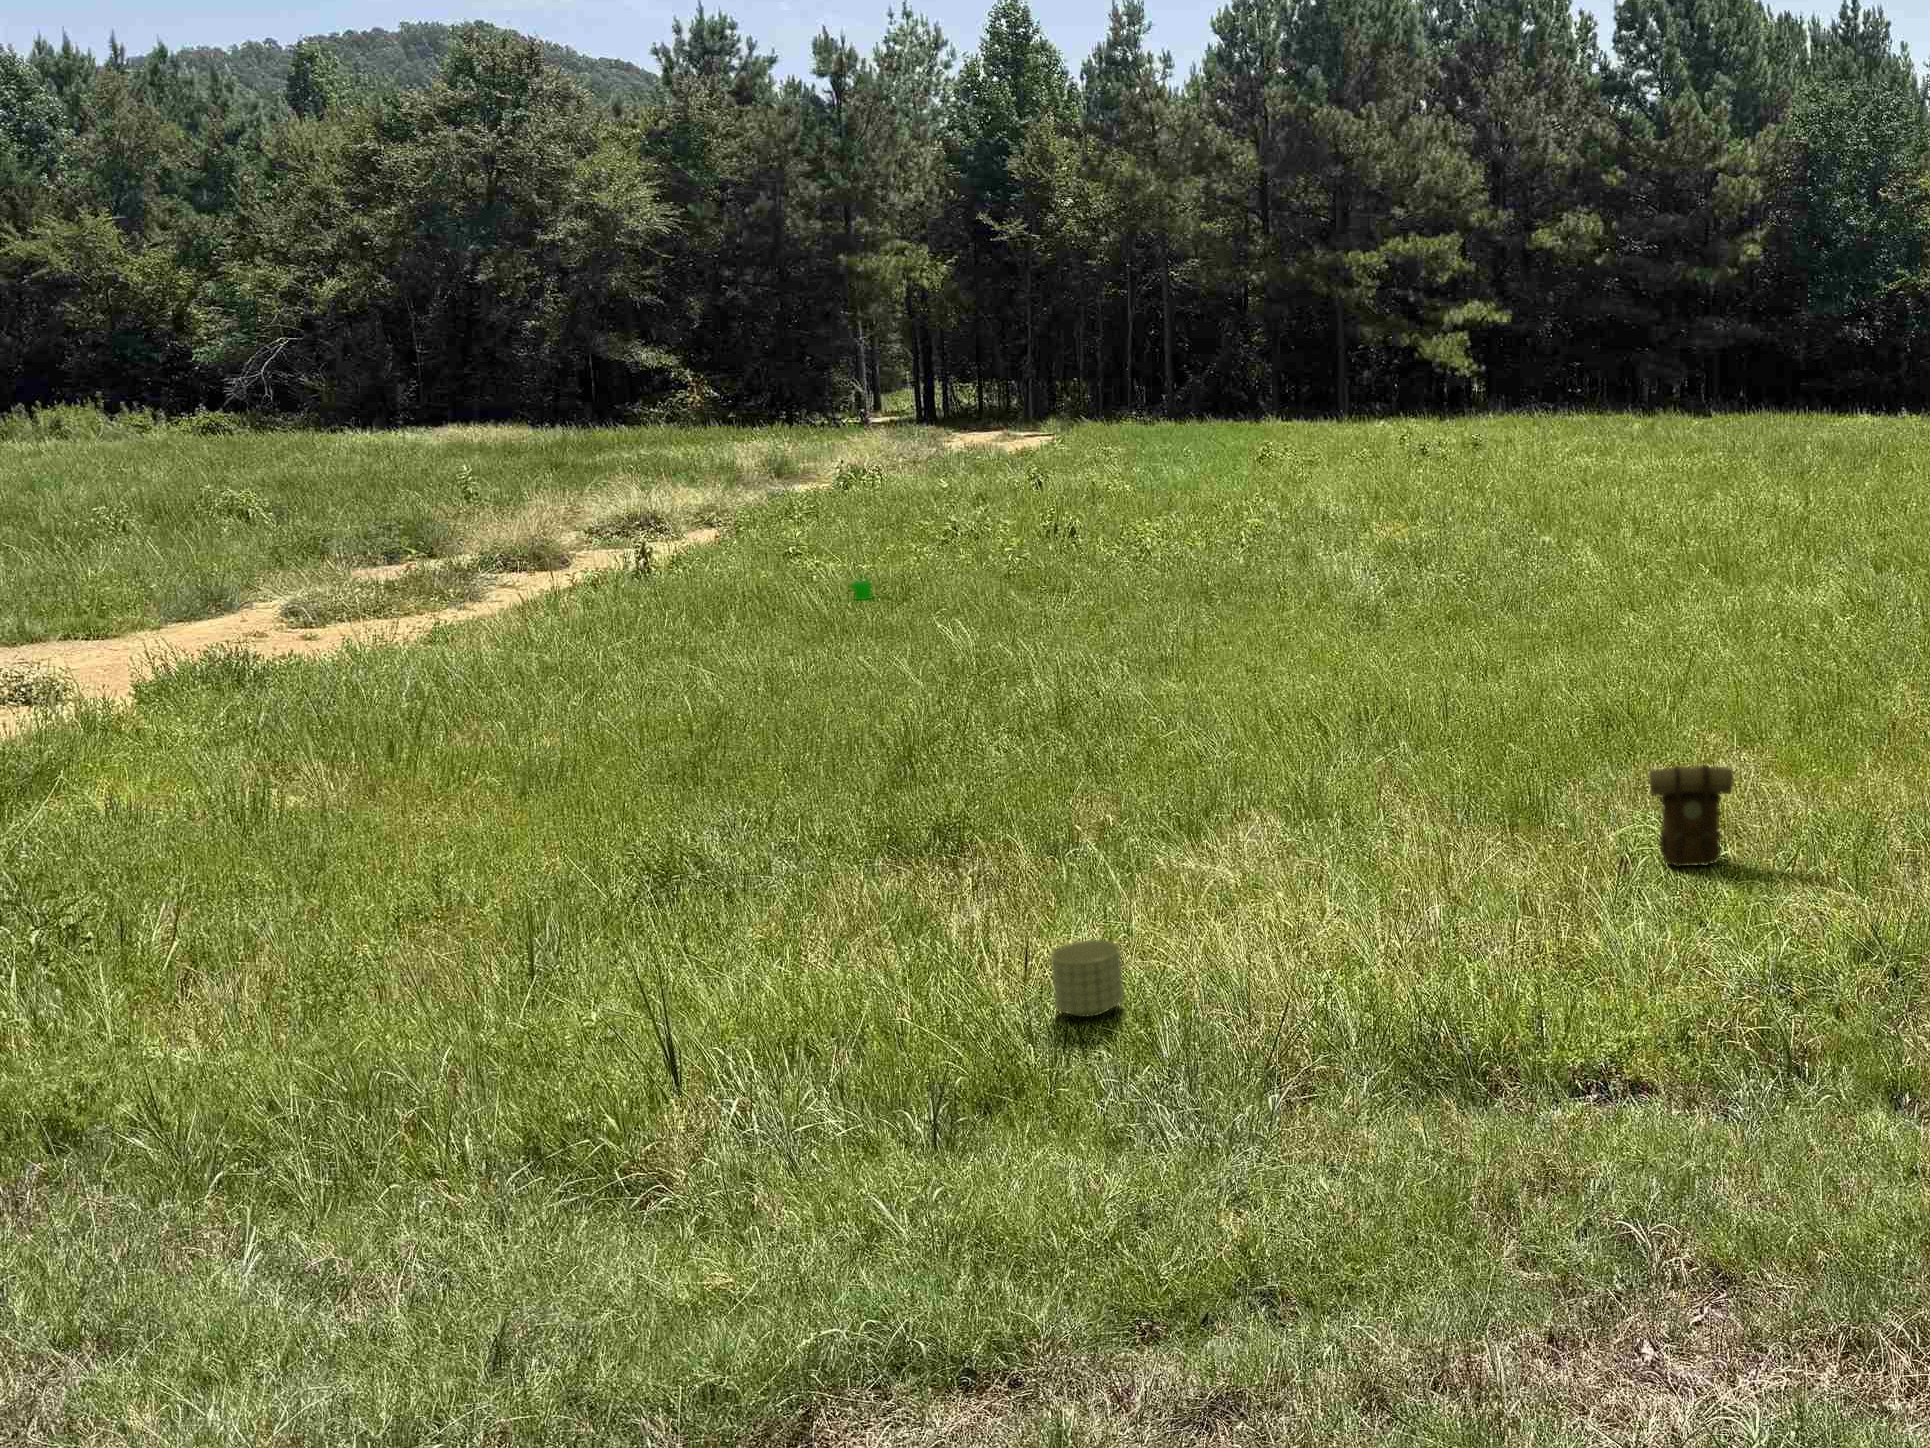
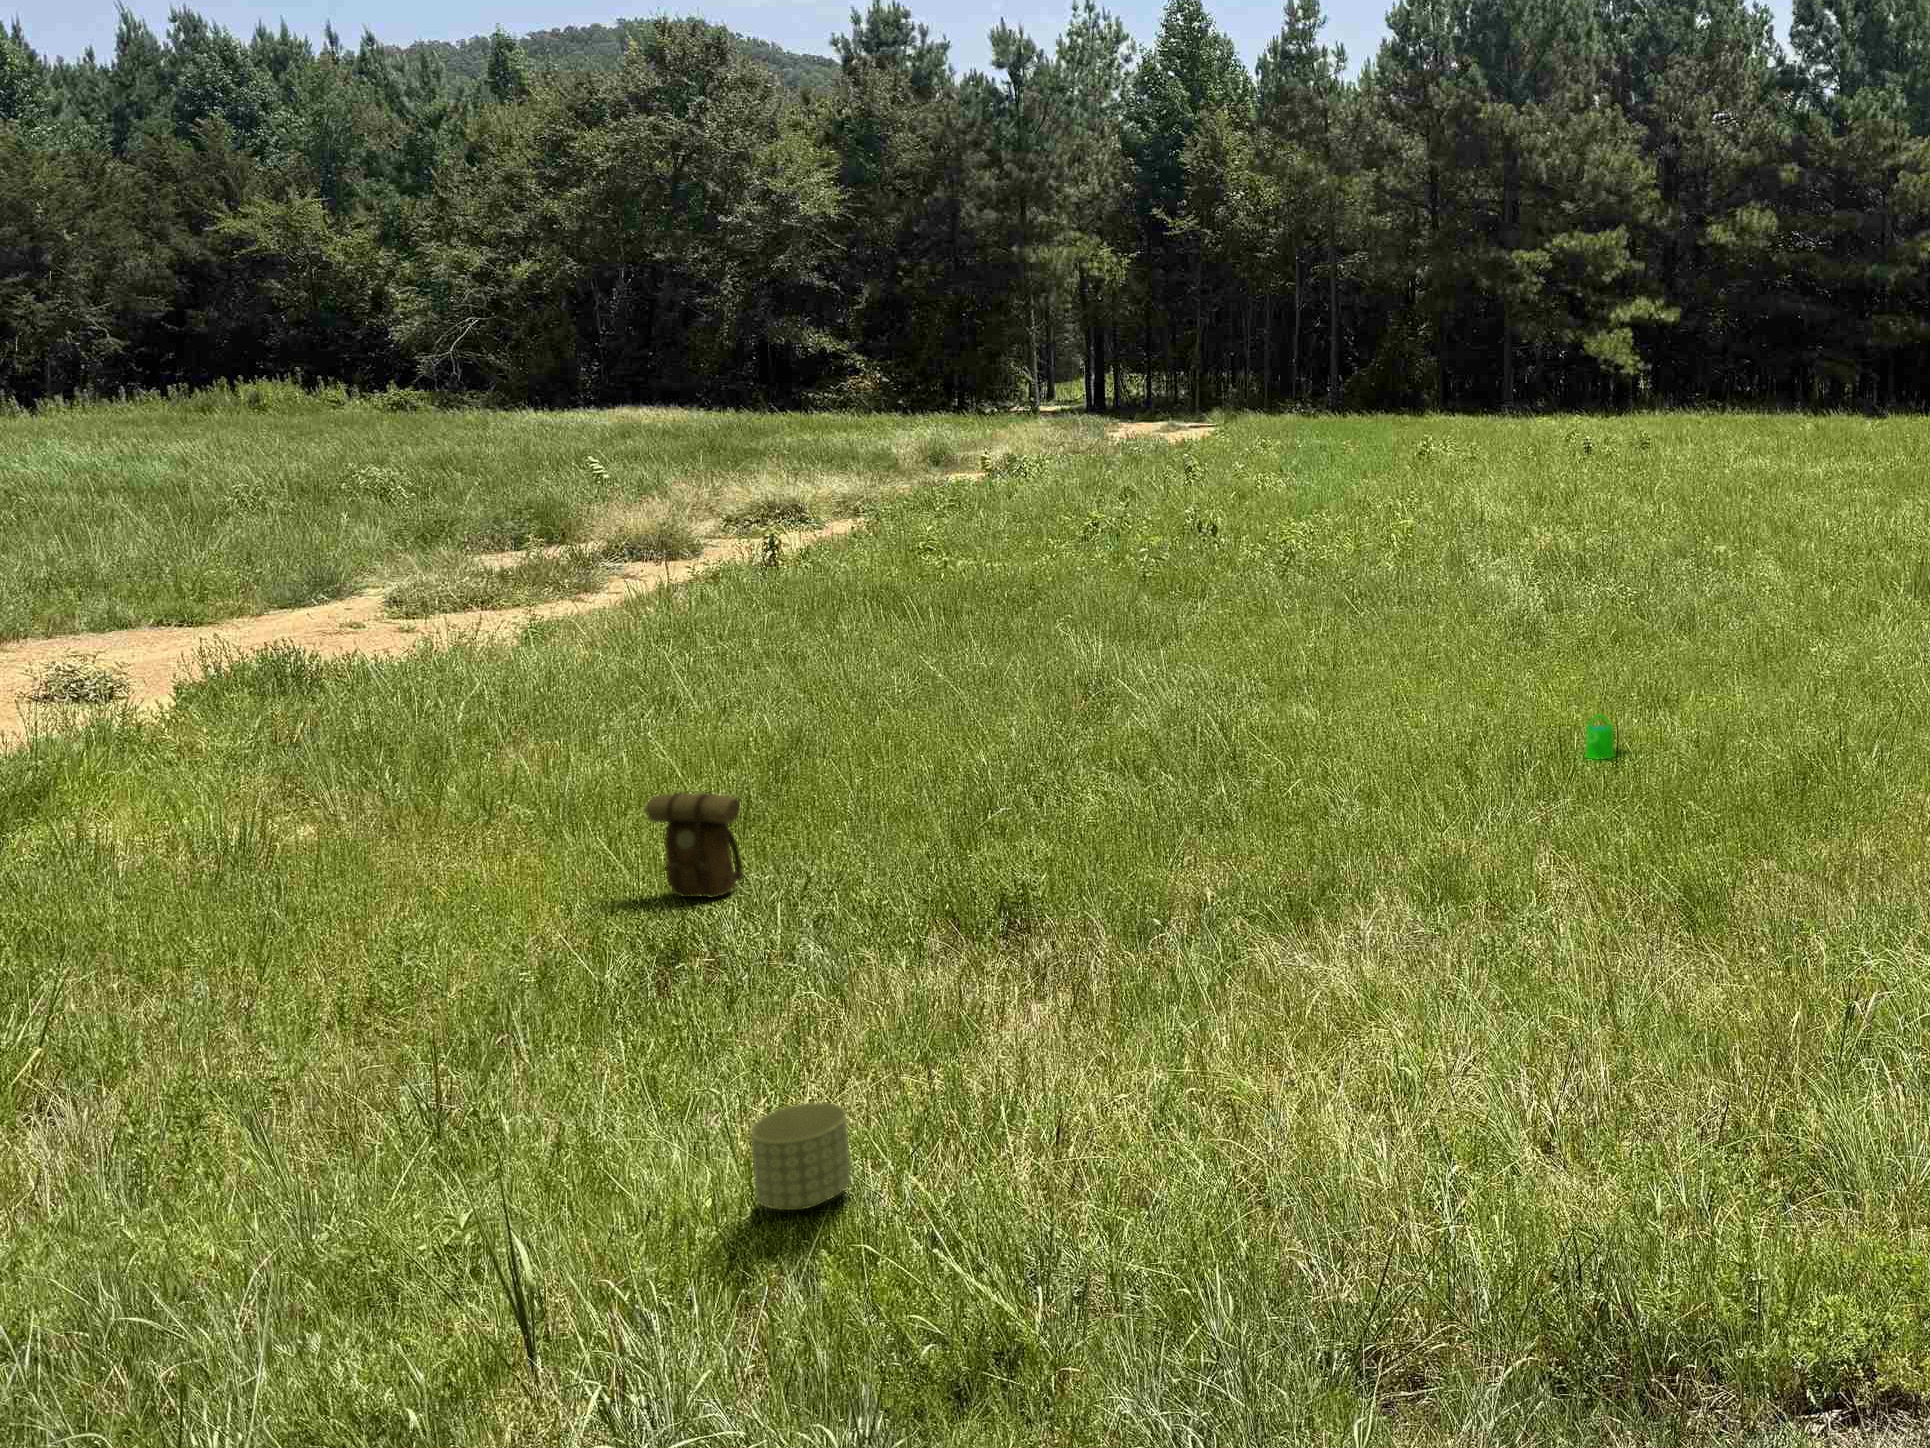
watering can: present [850,575,872,600] -> present [1585,714,1615,759]
backpack: present [1648,765,1734,866] -> present [645,793,744,898]

